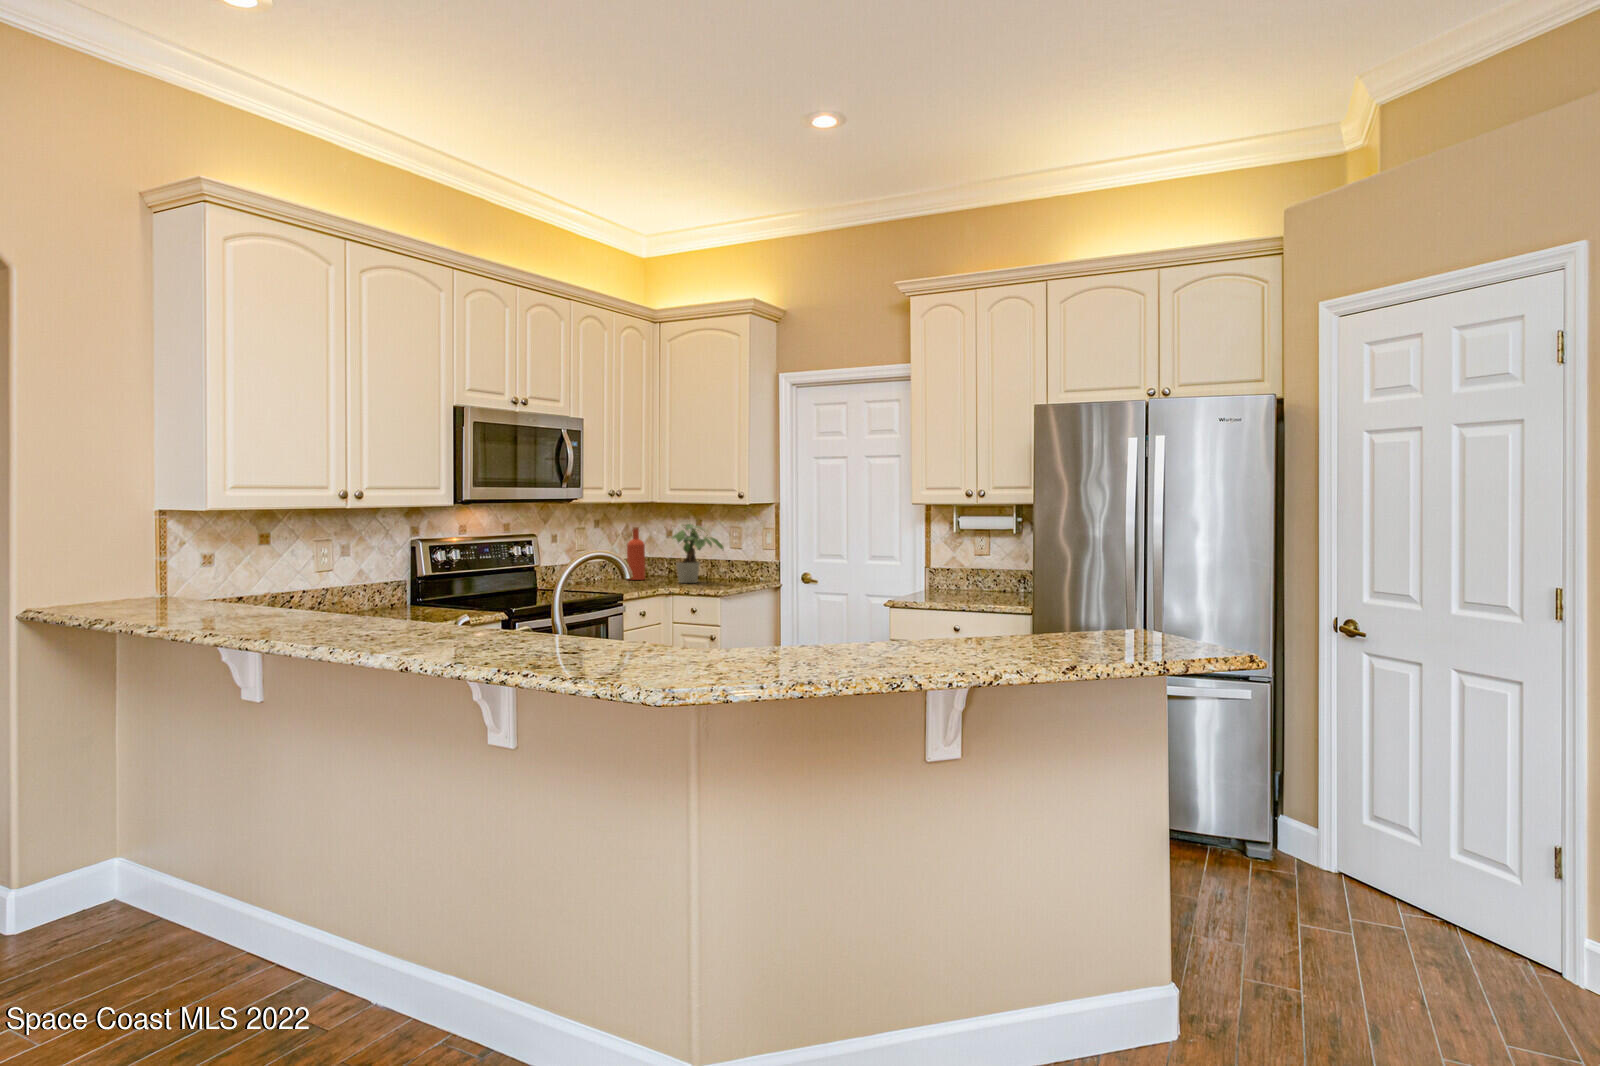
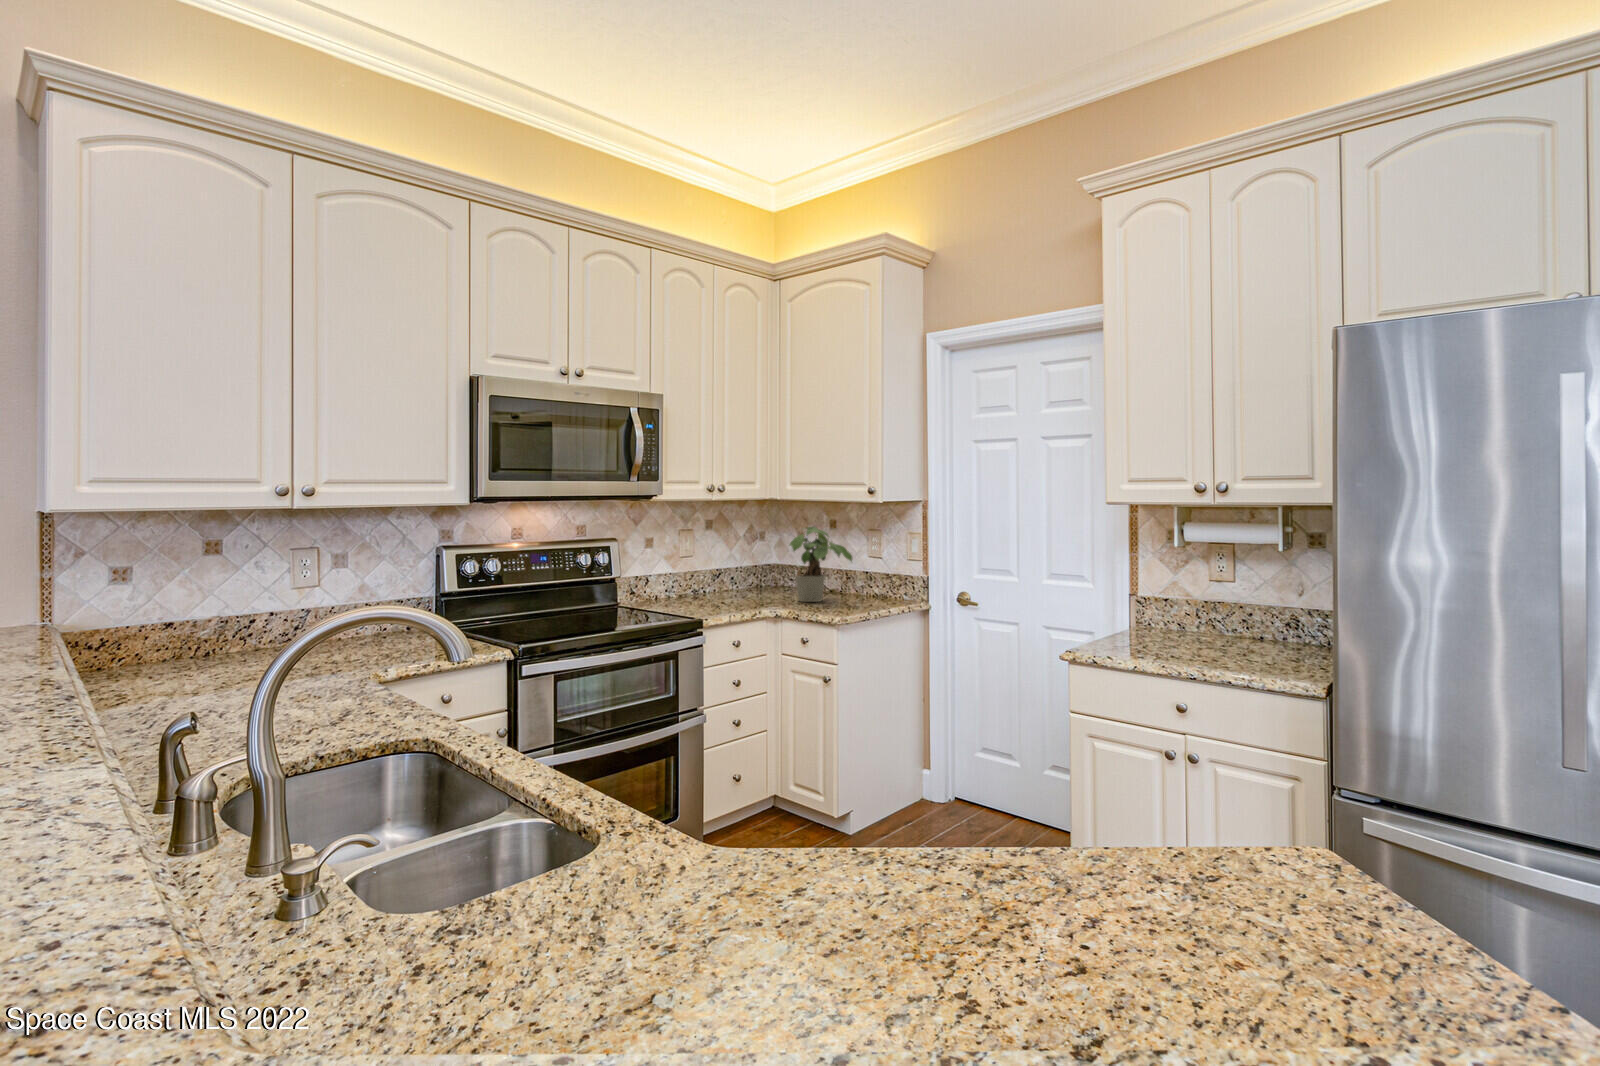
bottle: present [627,527,645,580] -> none [743,529,765,594]

